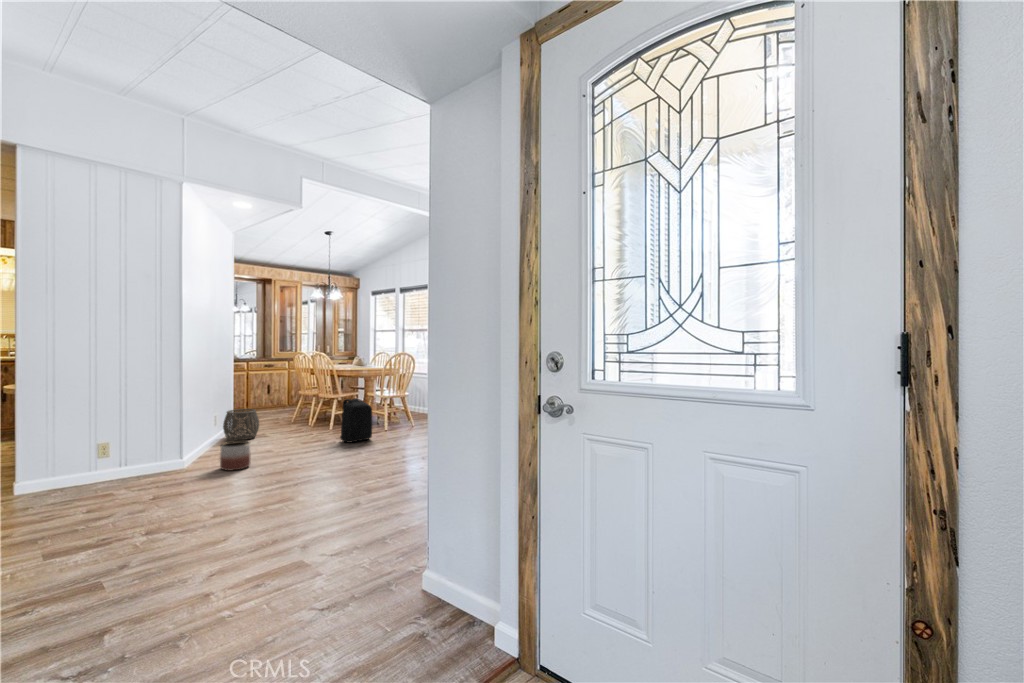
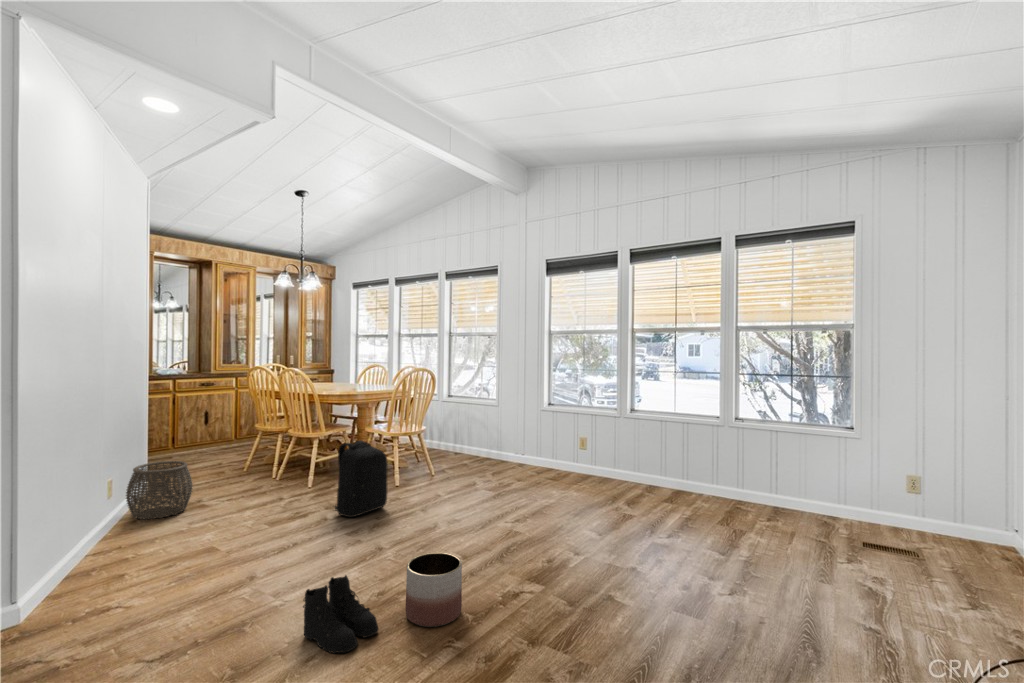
planter: present [220,441,250,471] -> present [406,553,462,627]
boots: none [307,452,342,482] -> present [303,575,378,654]

